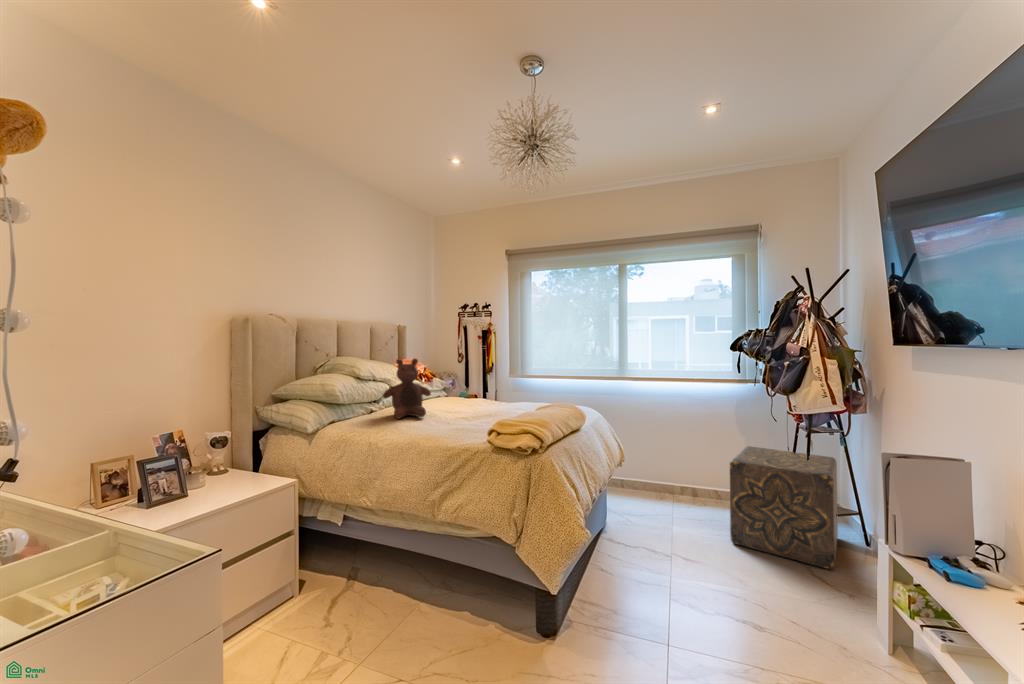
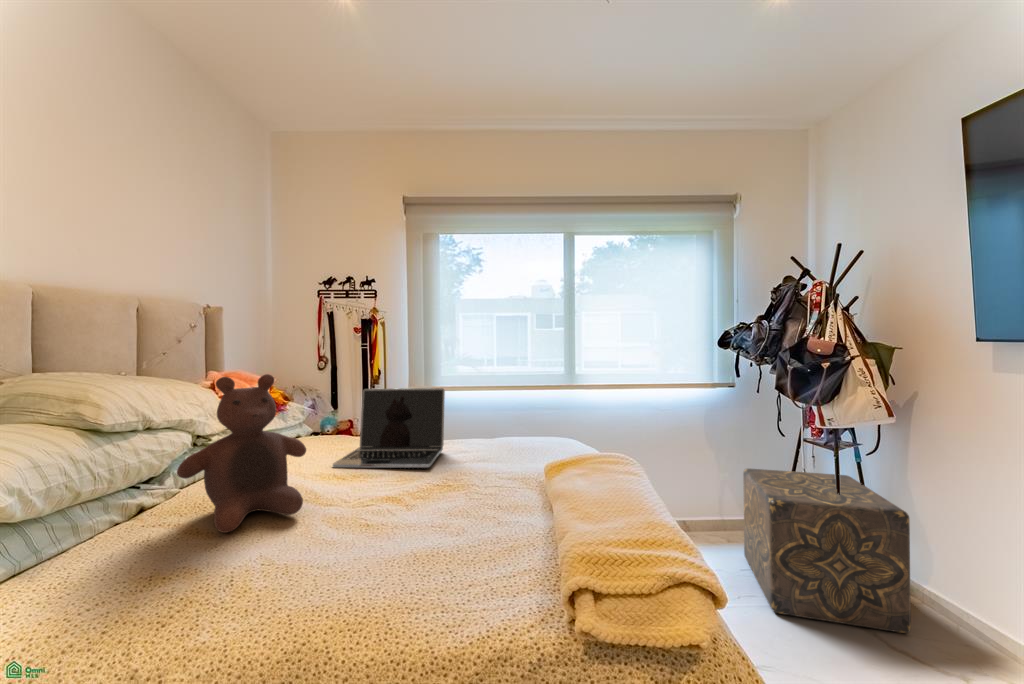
laptop: none [448,371,510,411] -> present [333,388,445,468]

